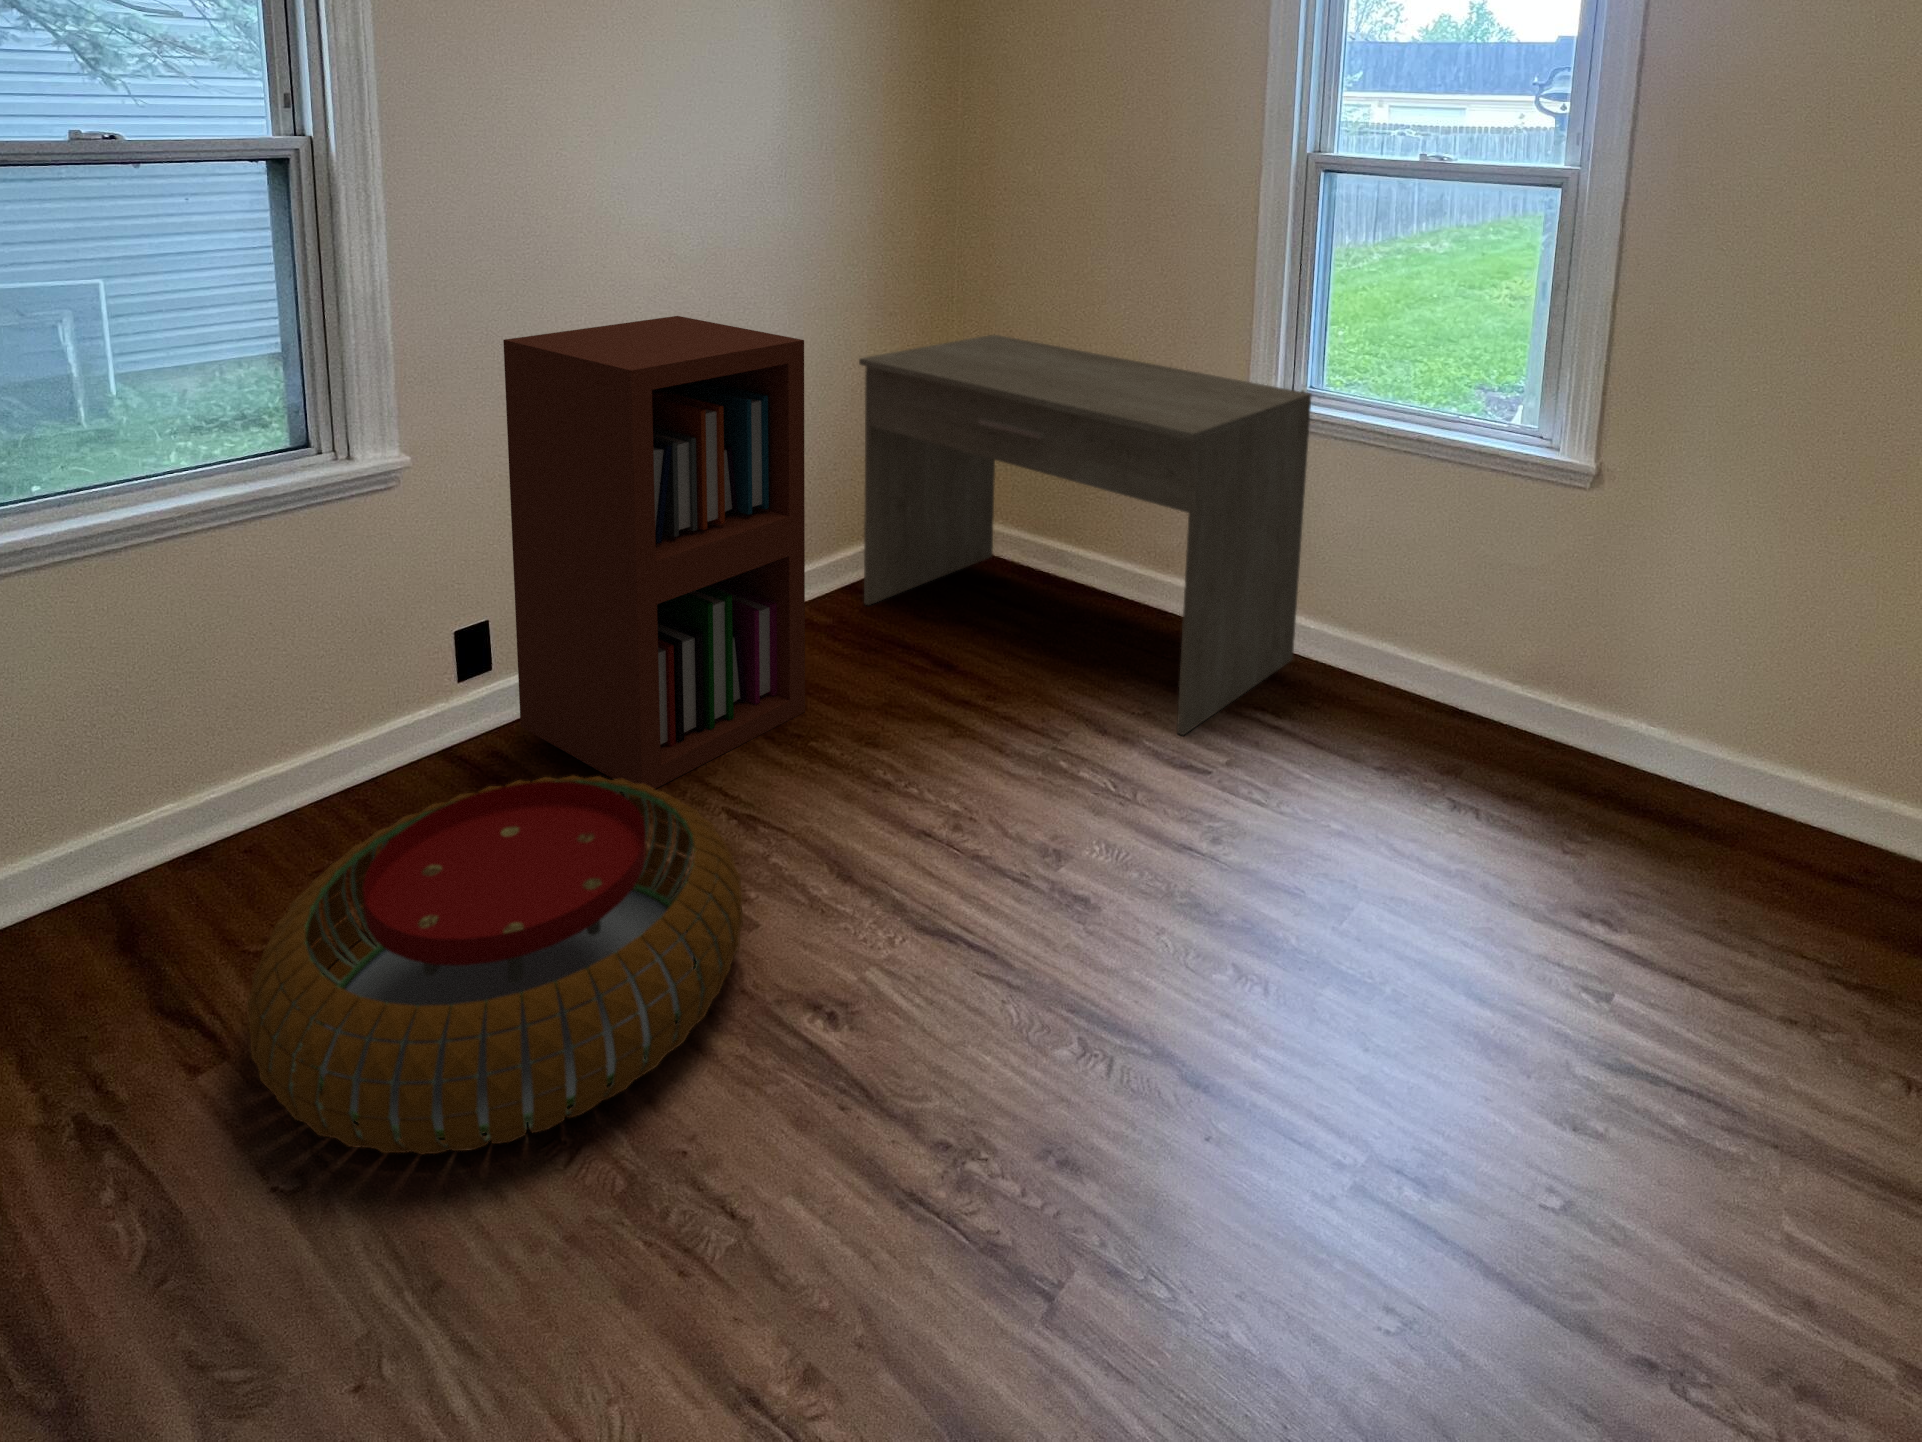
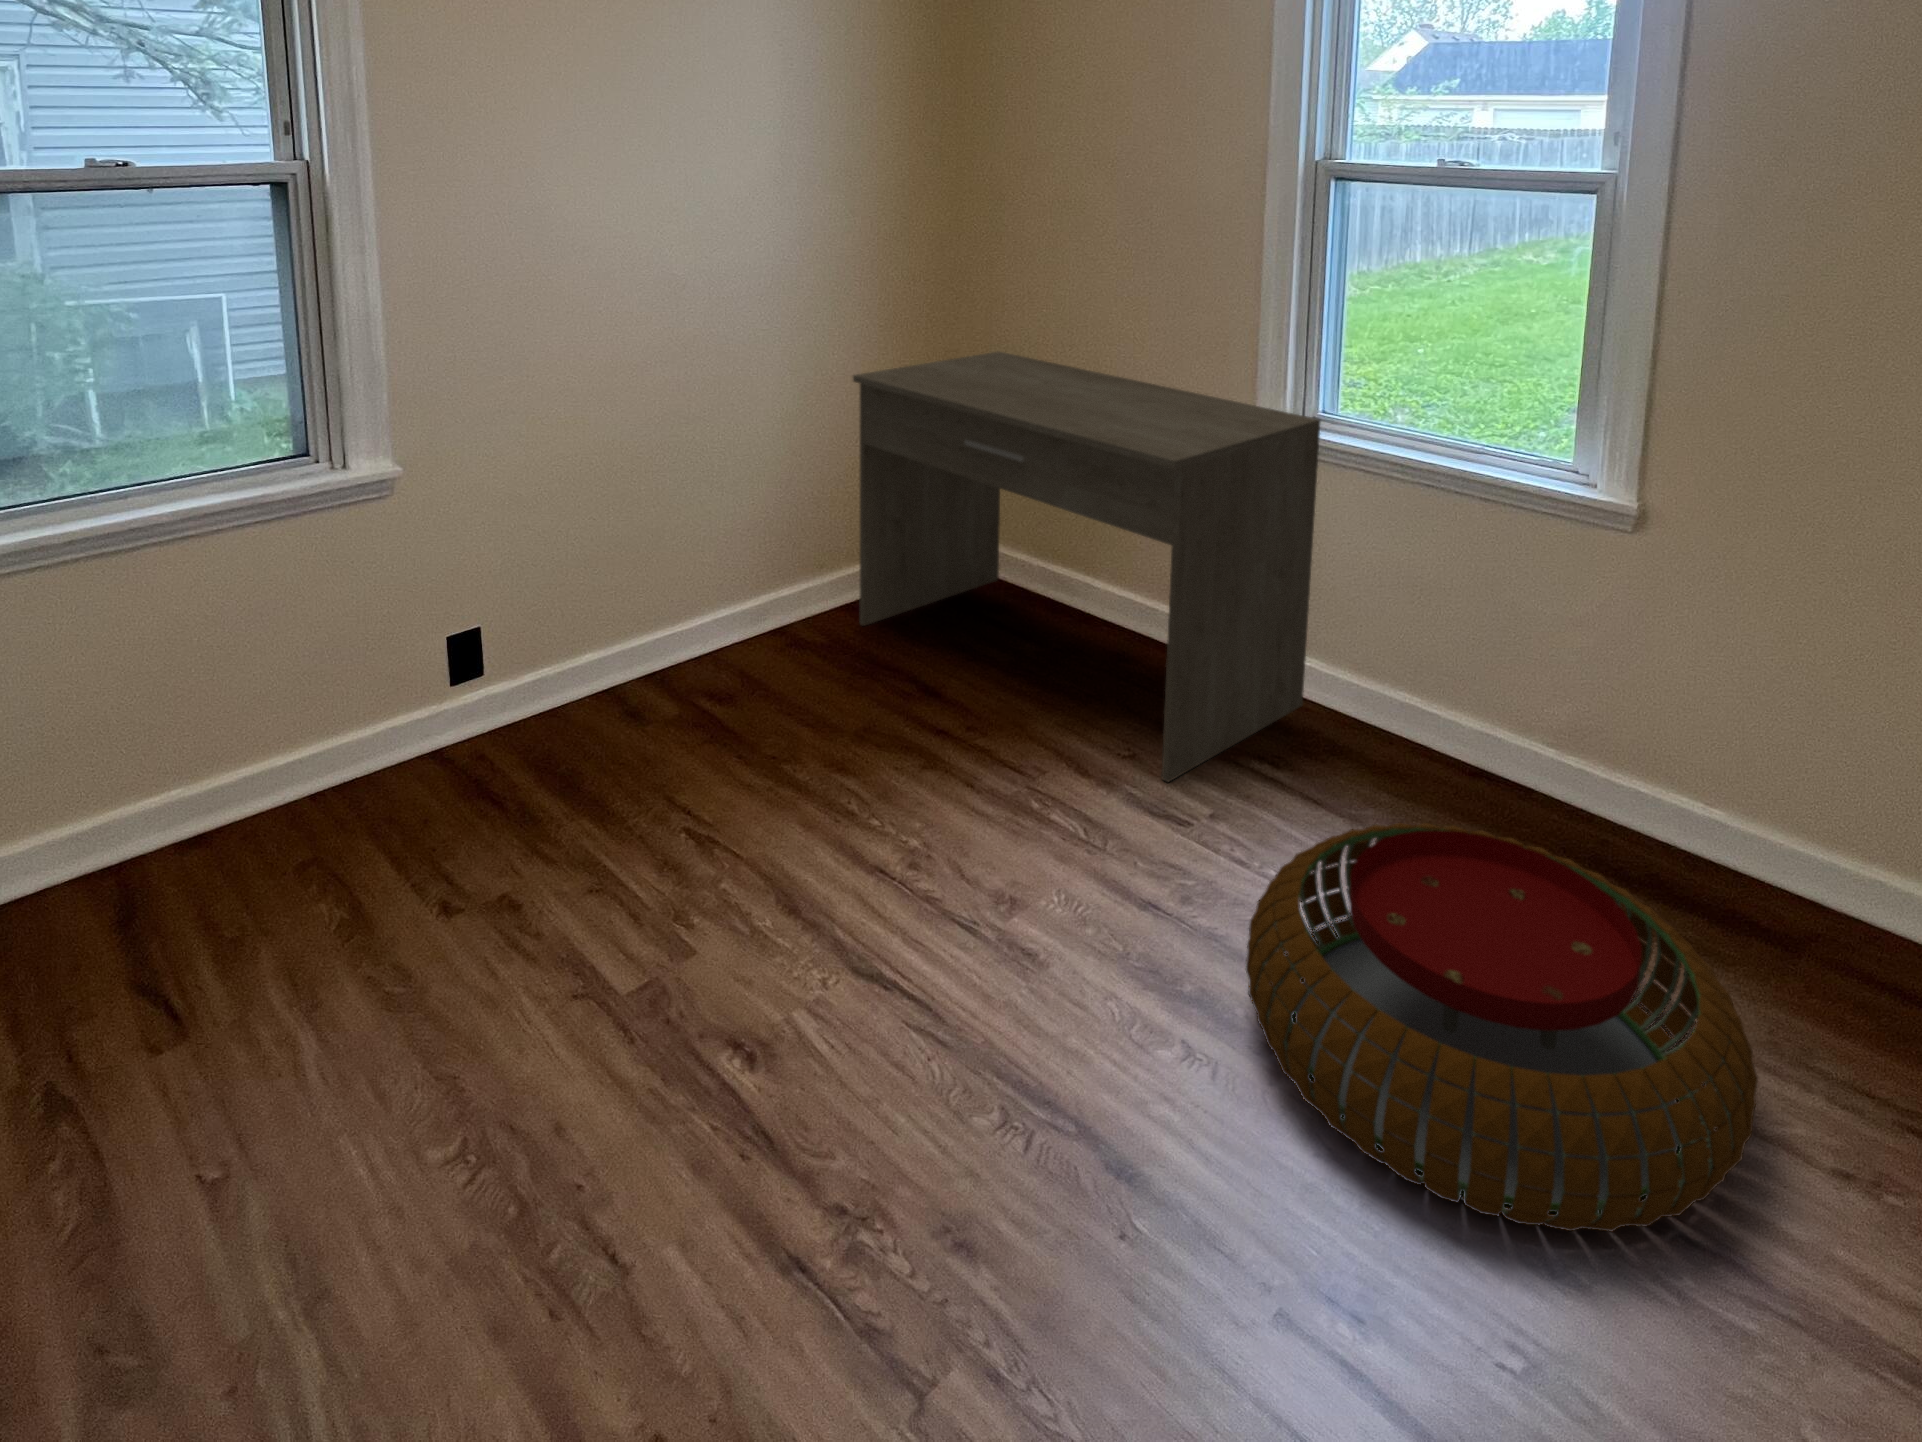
bookshelf: present [503,316,805,789] -> none [490,332,782,810]
pouf: present [247,776,743,1154] -> present [1246,823,1758,1232]

